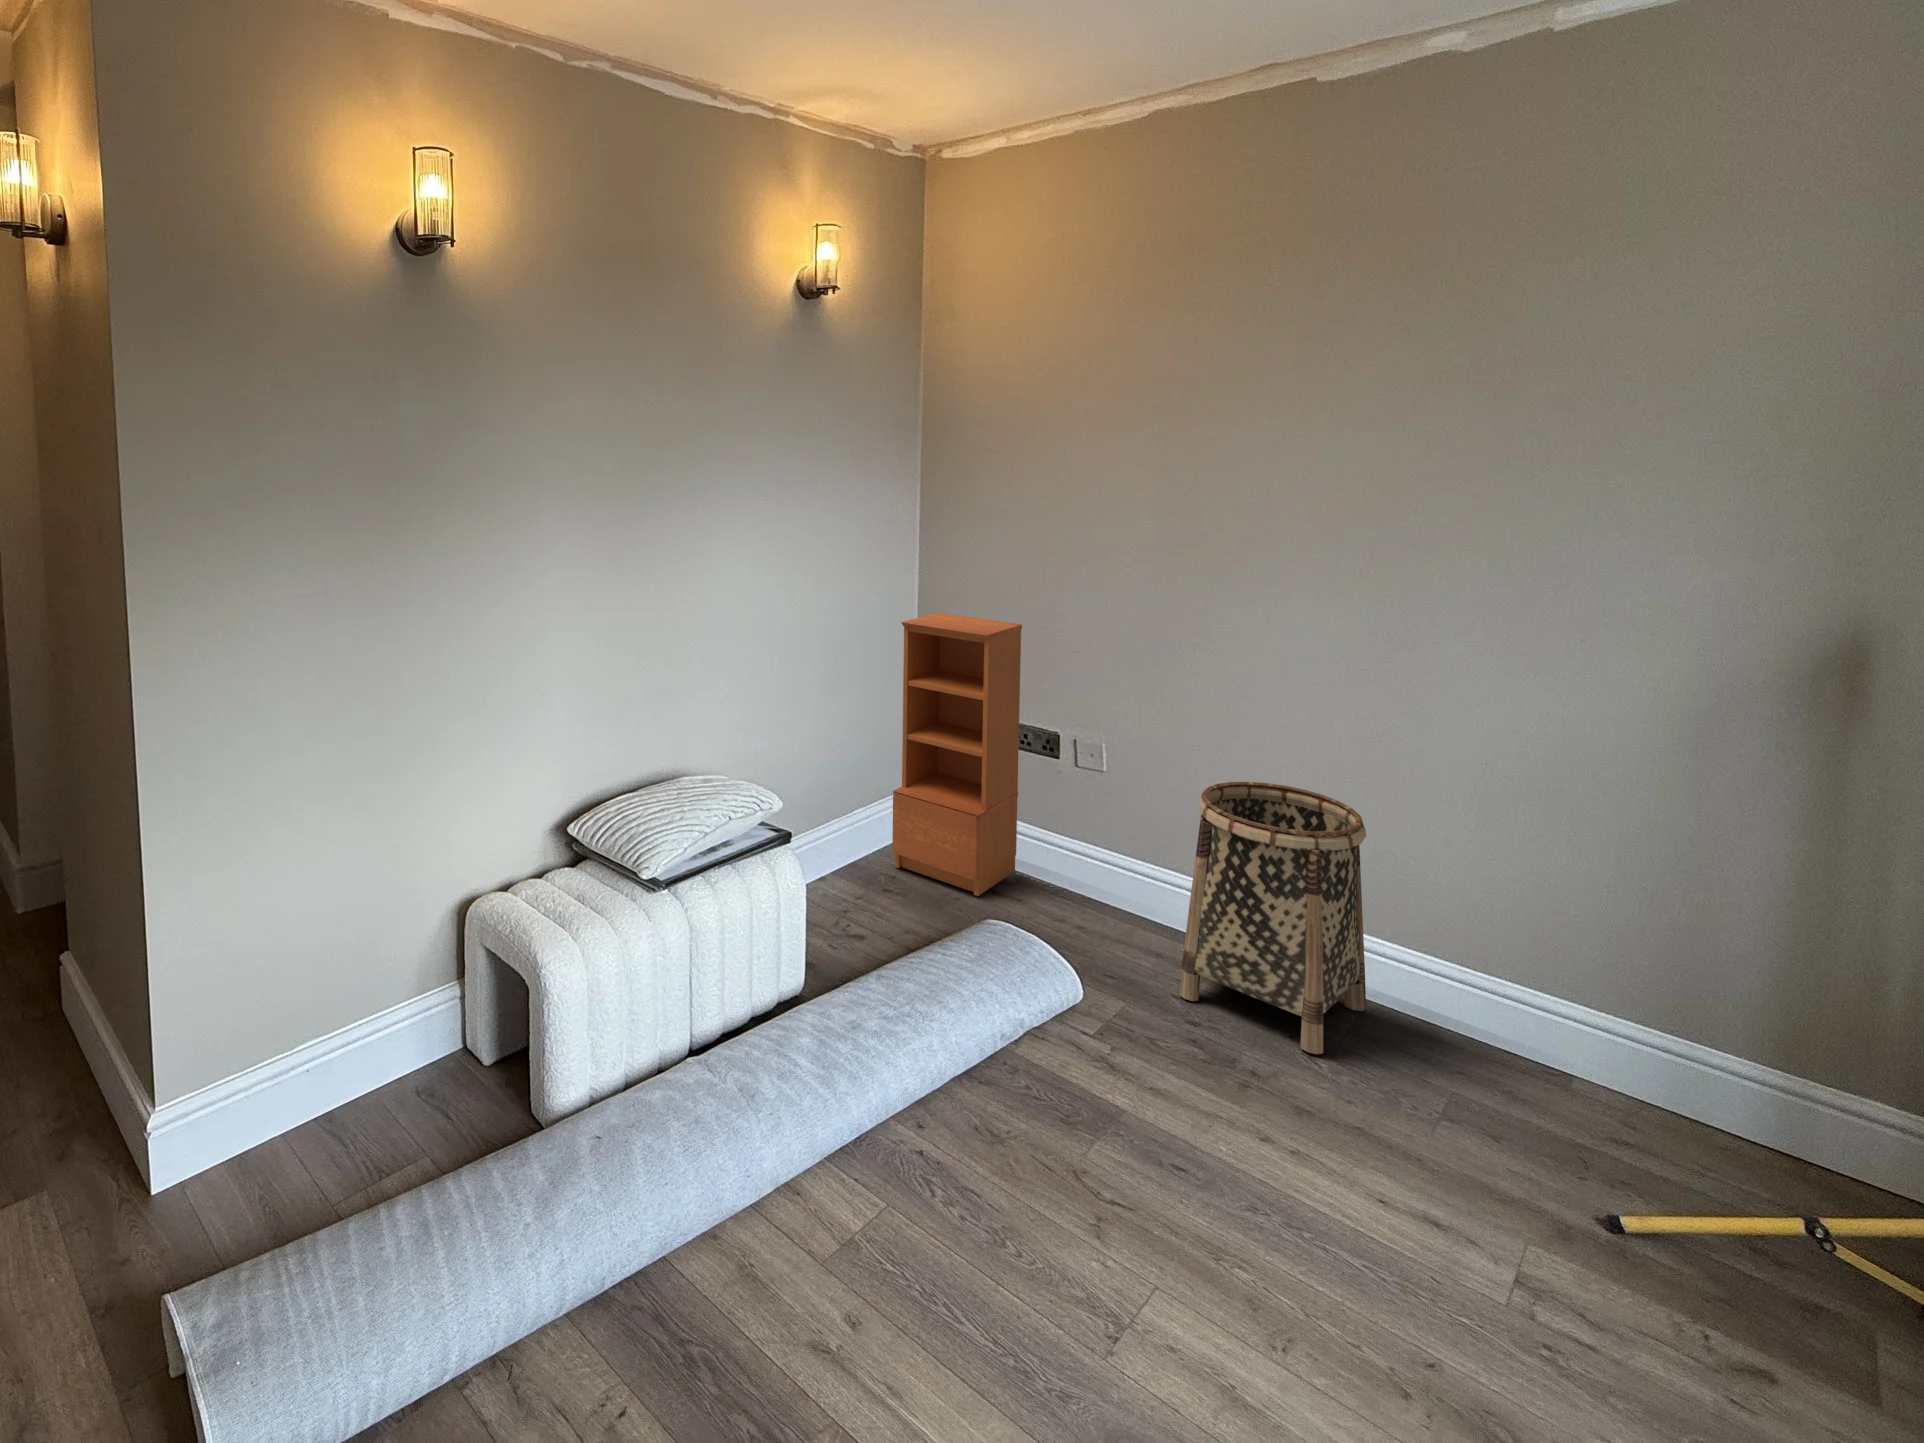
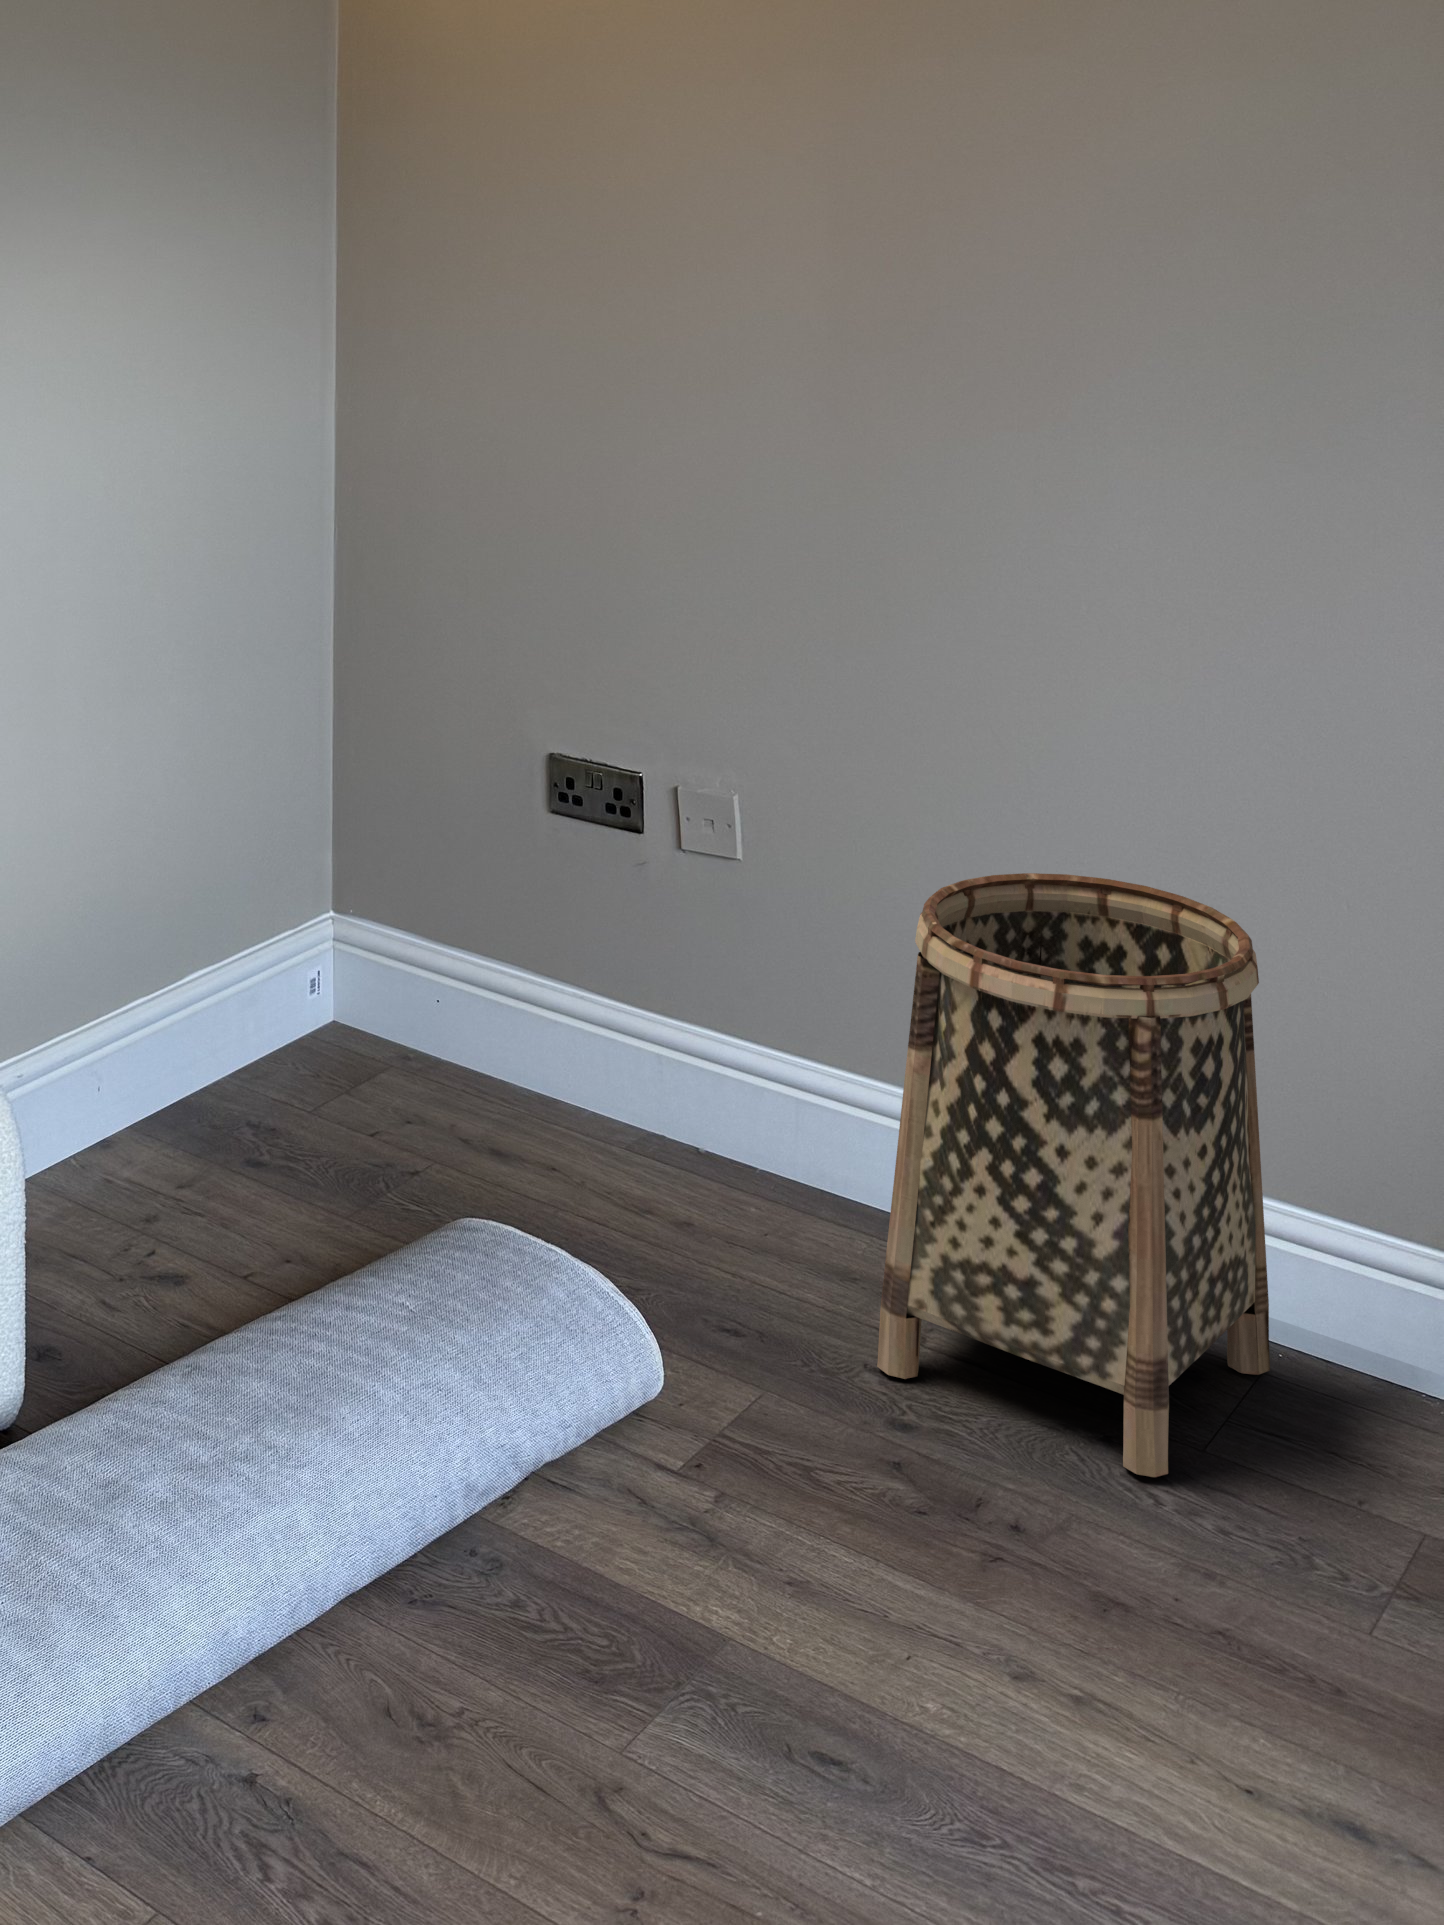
bookcase: present [892,613,1022,896] -> none [264,508,556,1171]

